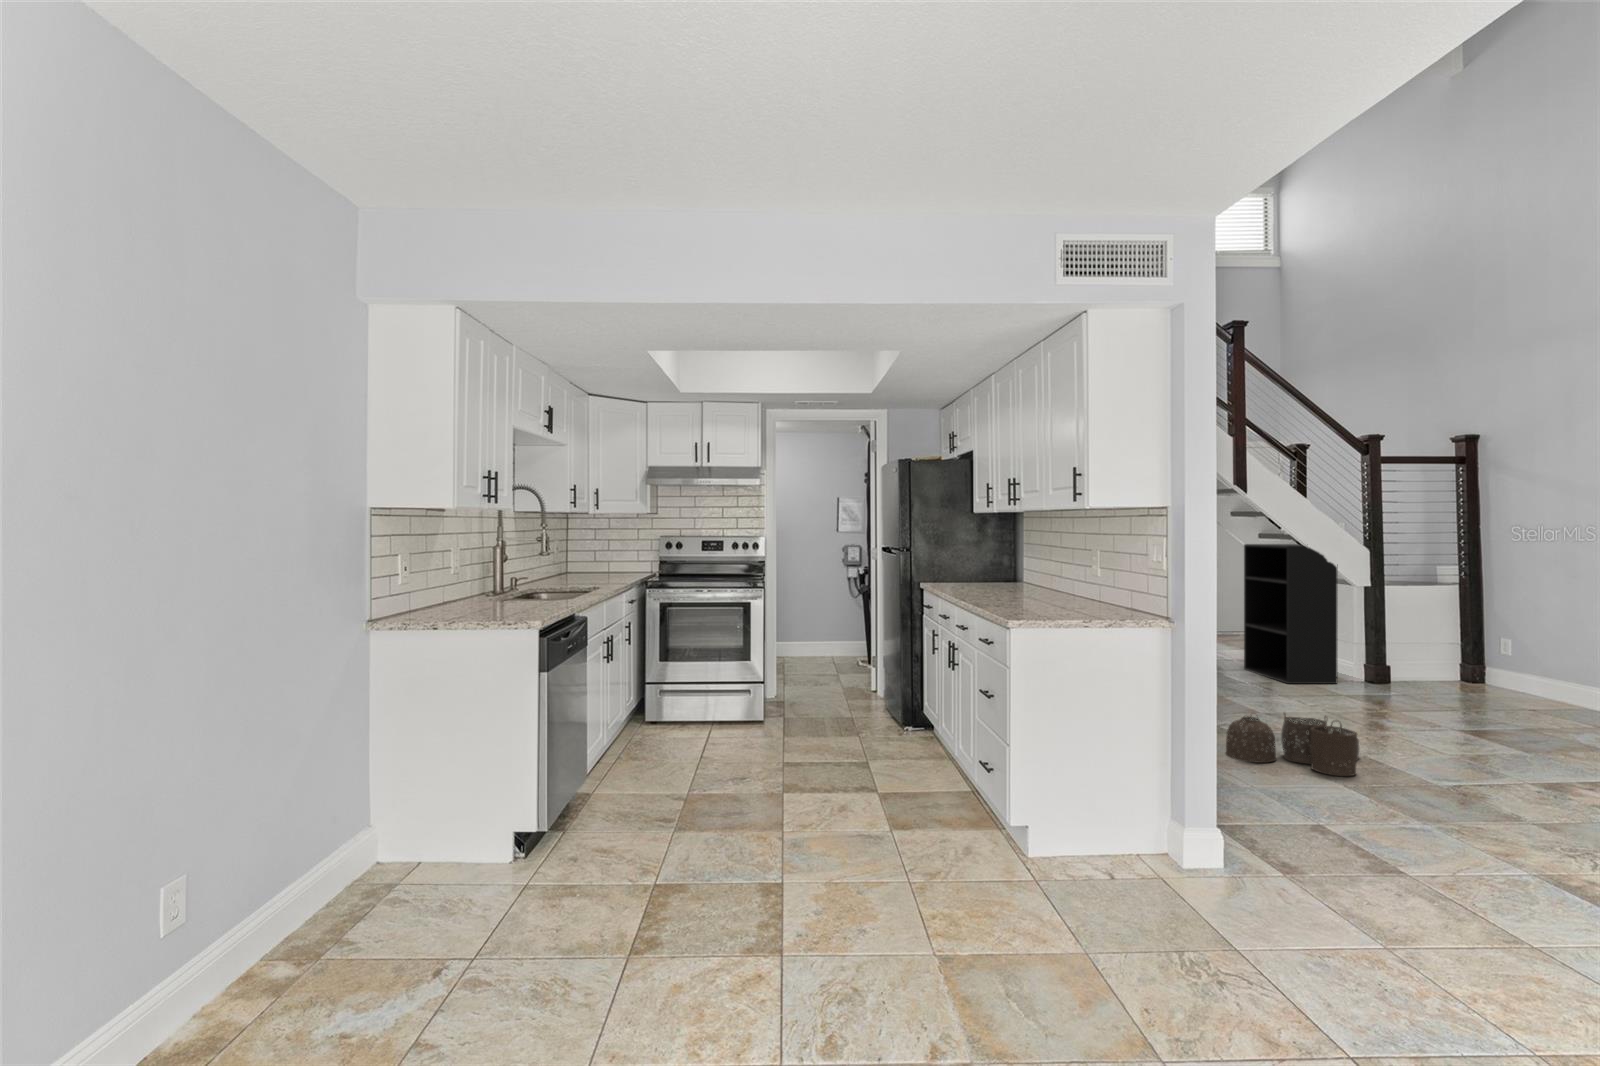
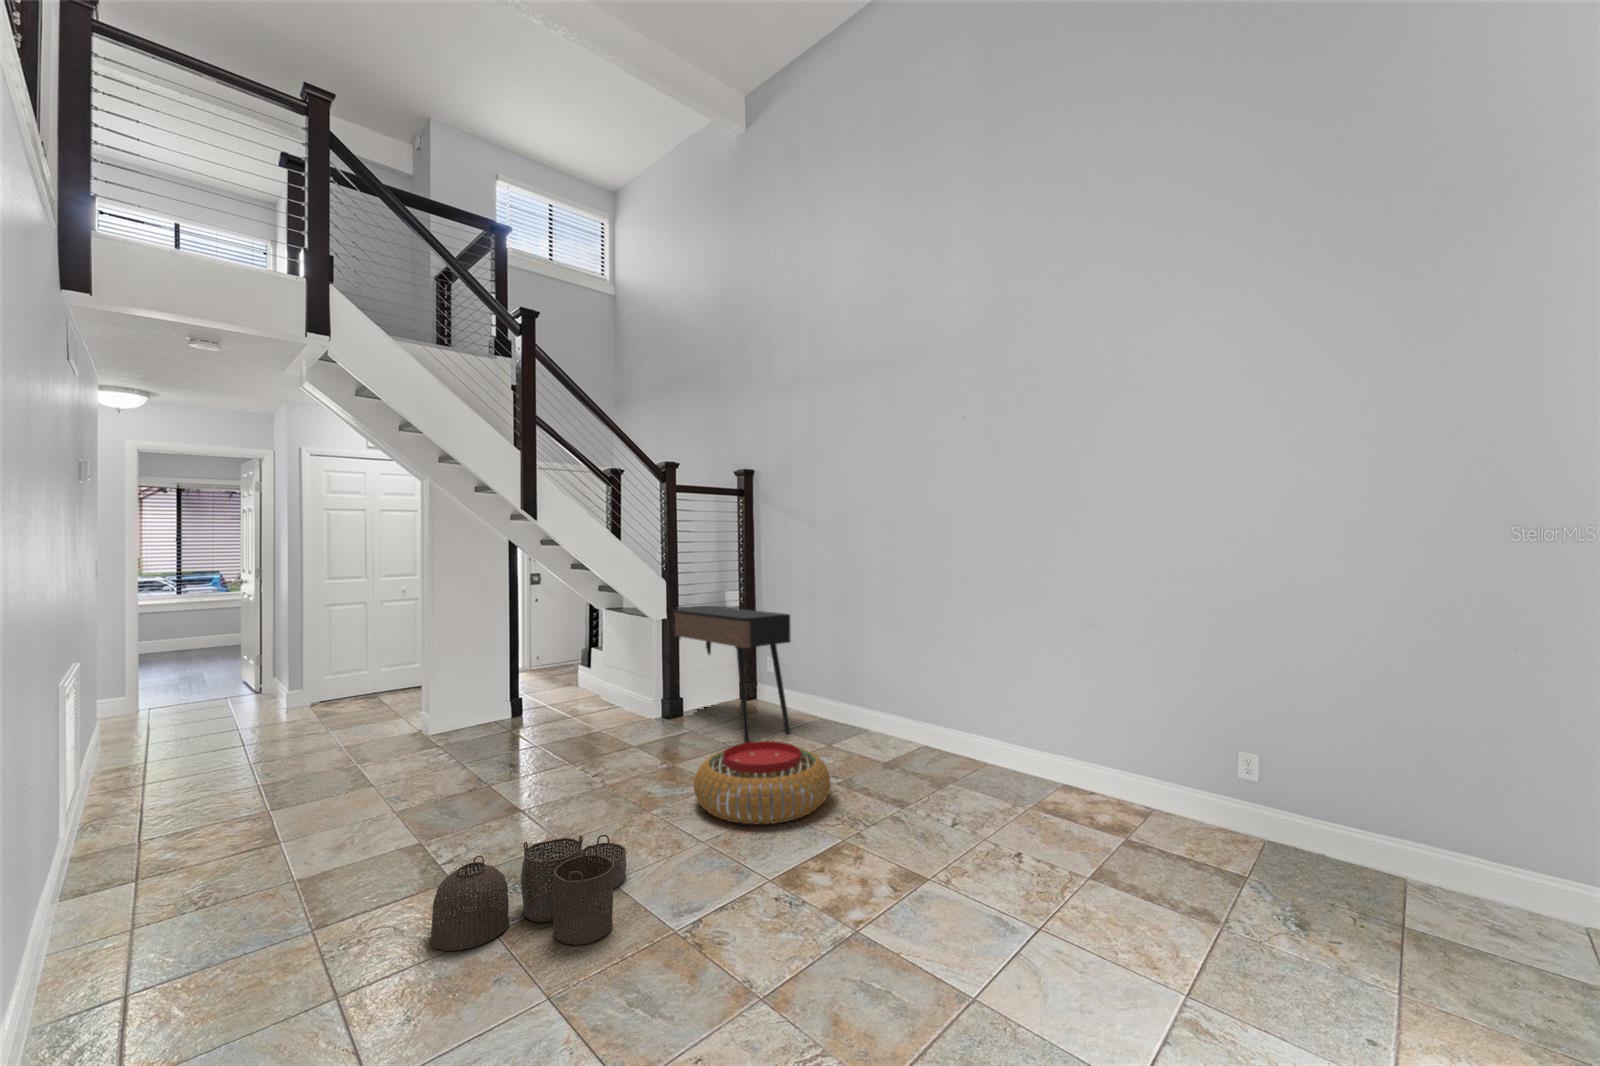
bookshelf: present [1244,544,1338,684] -> none [550,575,638,734]
console table: none [1365,578,1529,711] -> present [674,606,791,743]
pouf: none [1413,695,1574,760] -> present [694,741,831,824]

